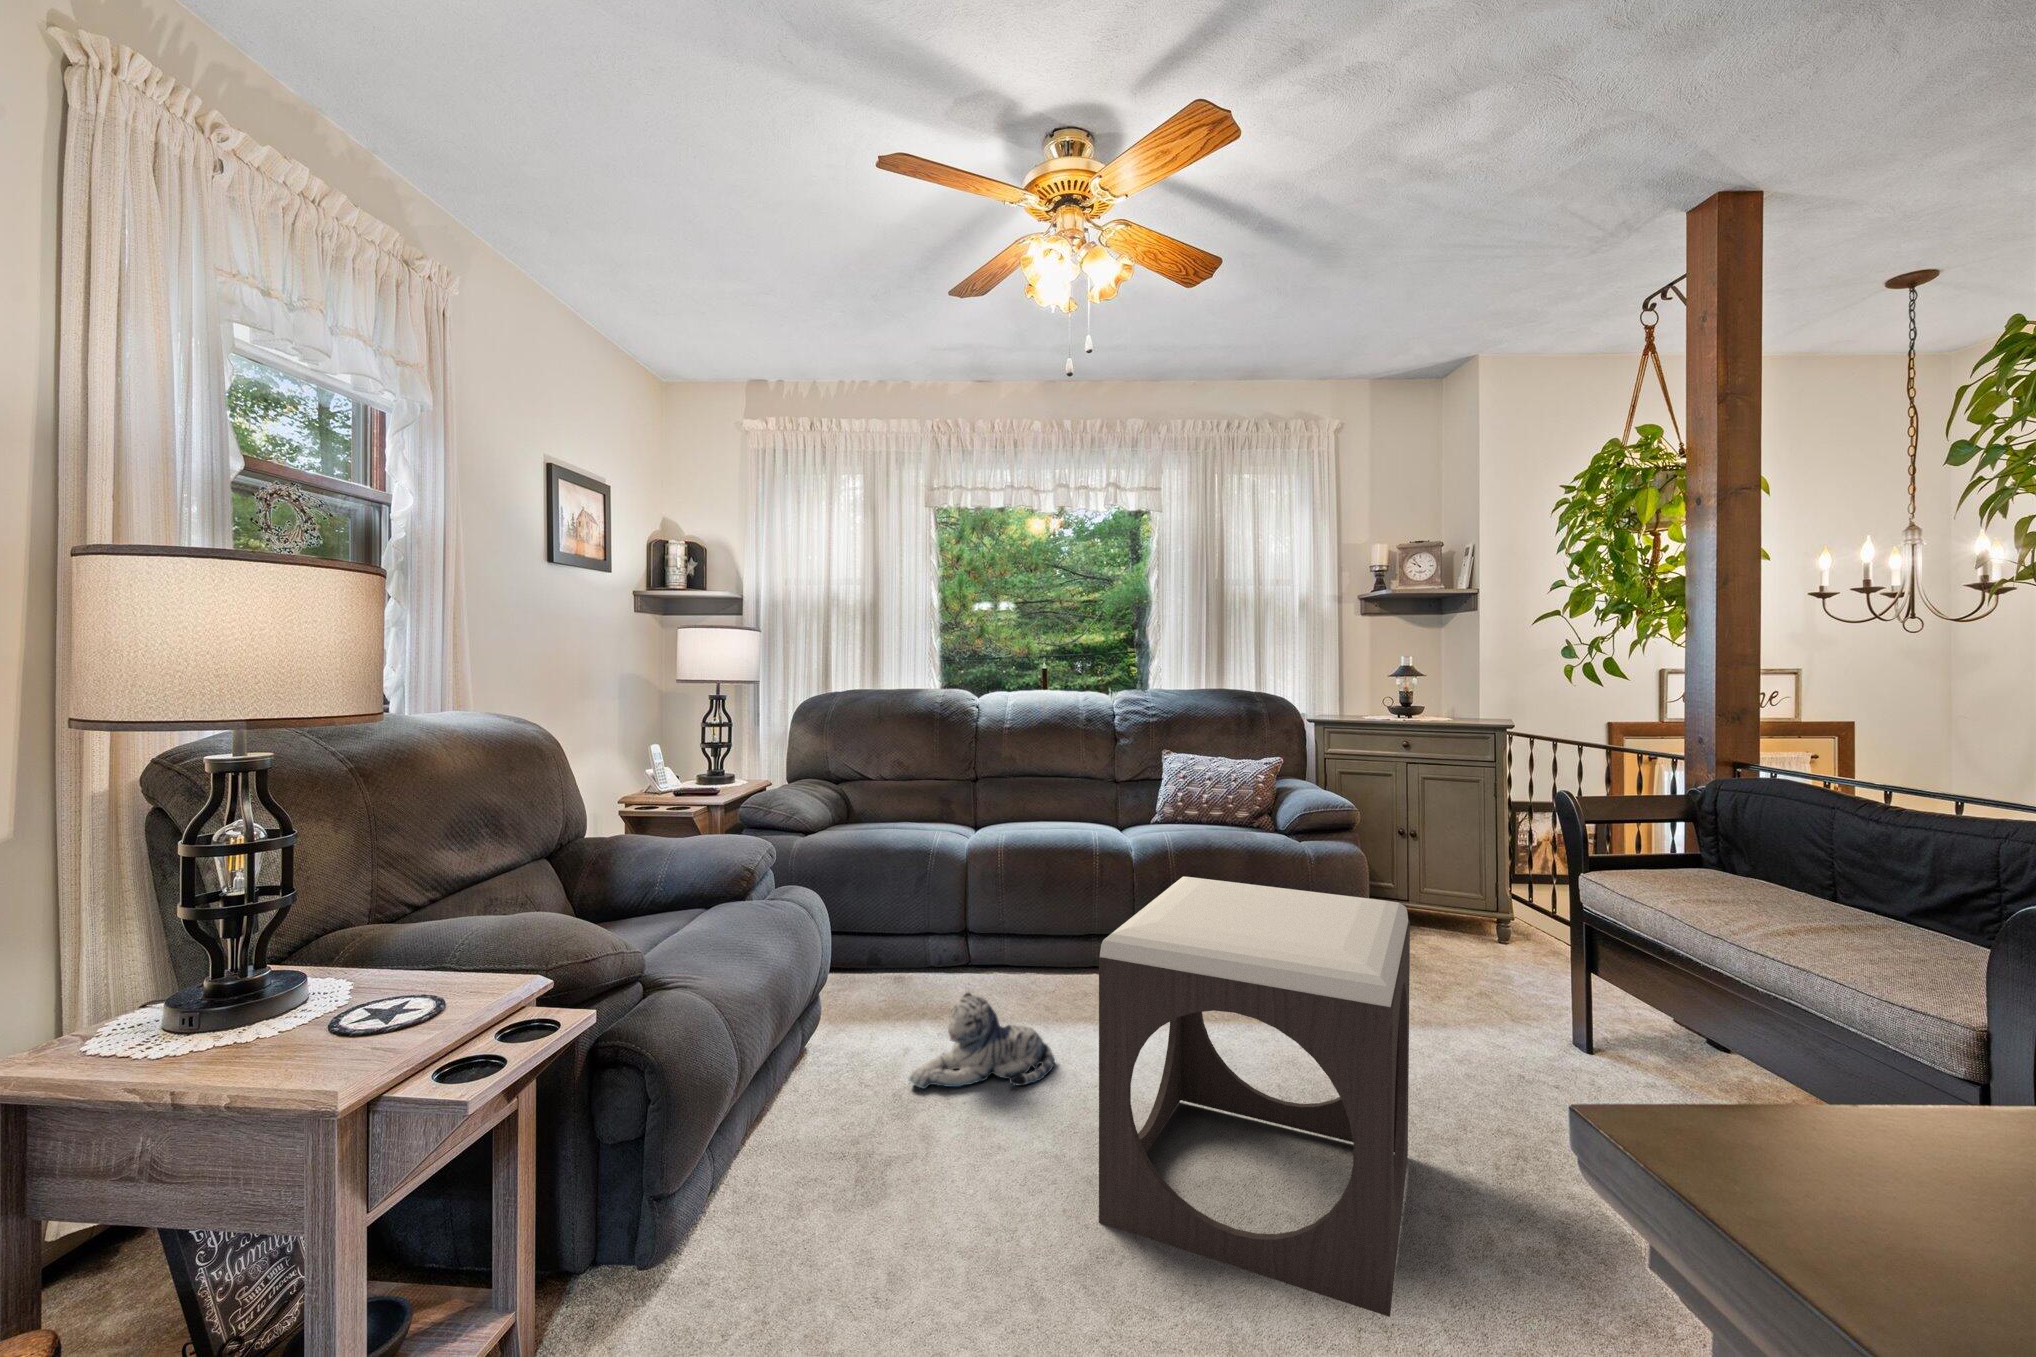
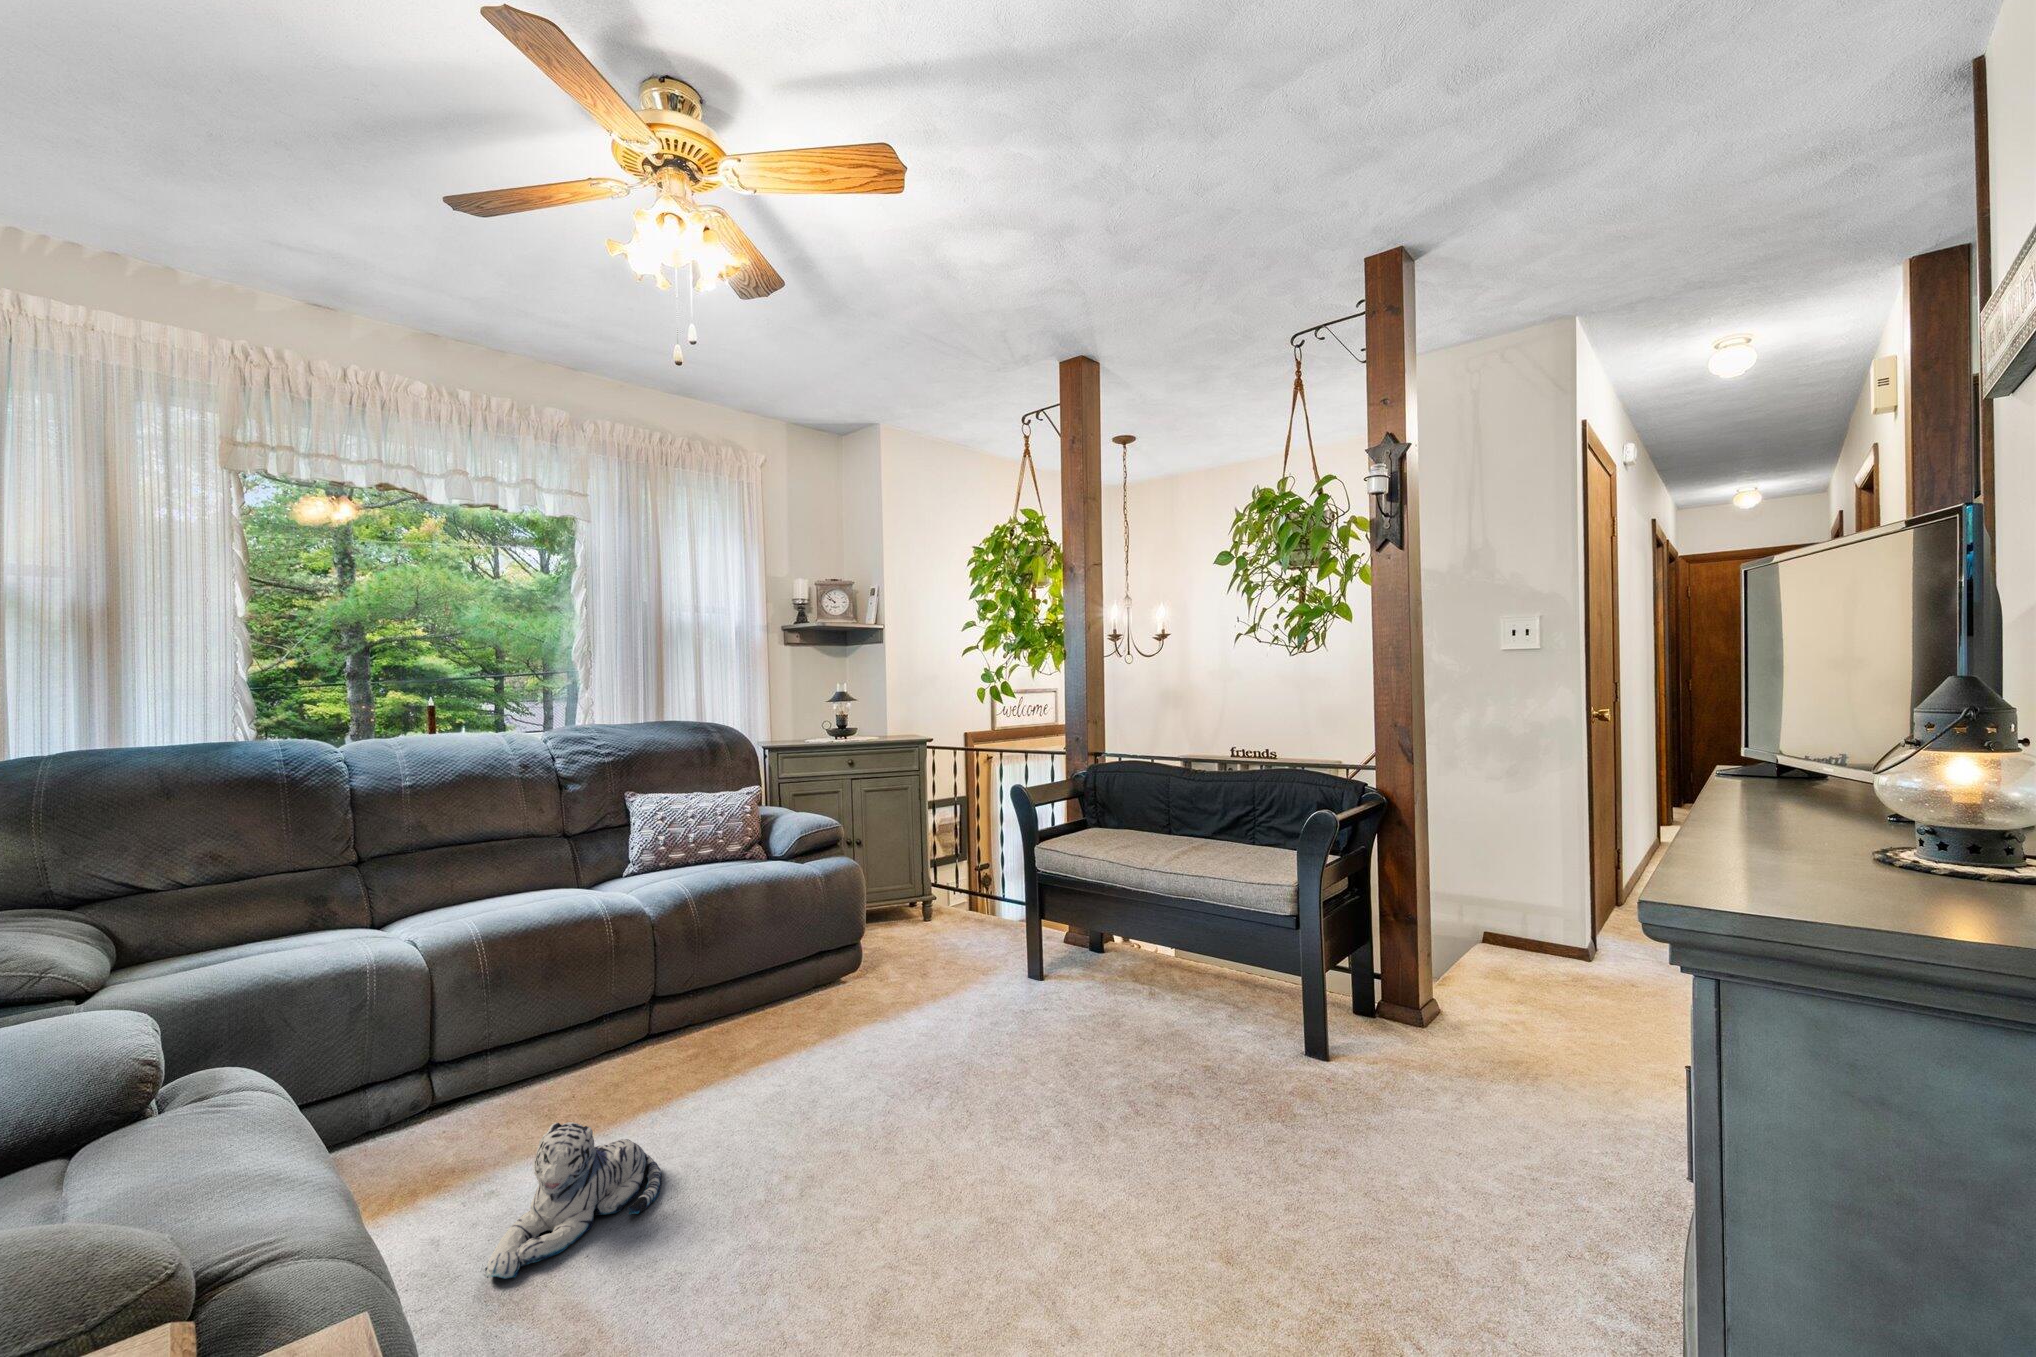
footstool: present [1099,877,1410,1317] -> none [815,887,1117,1292]

